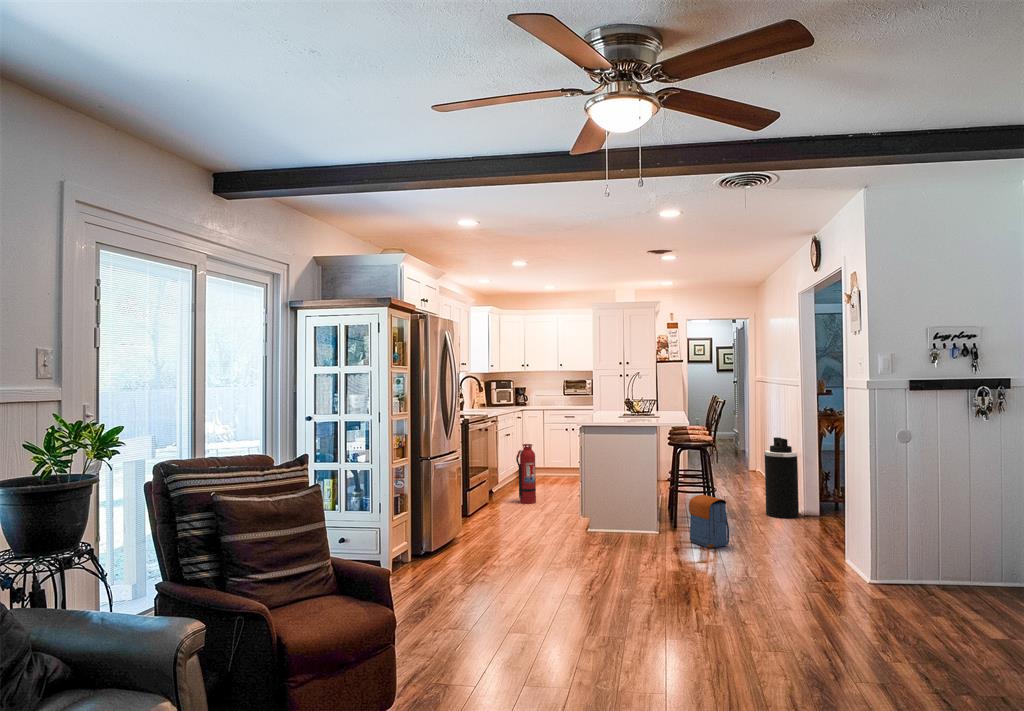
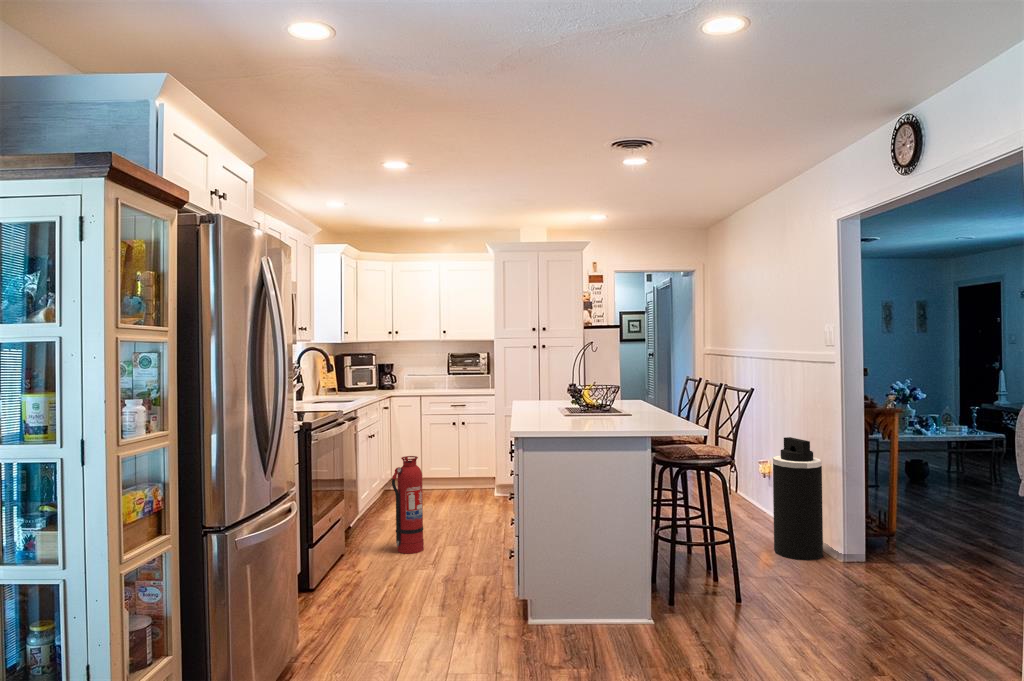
backpack: present [689,495,729,548] -> none [716,550,785,652]

